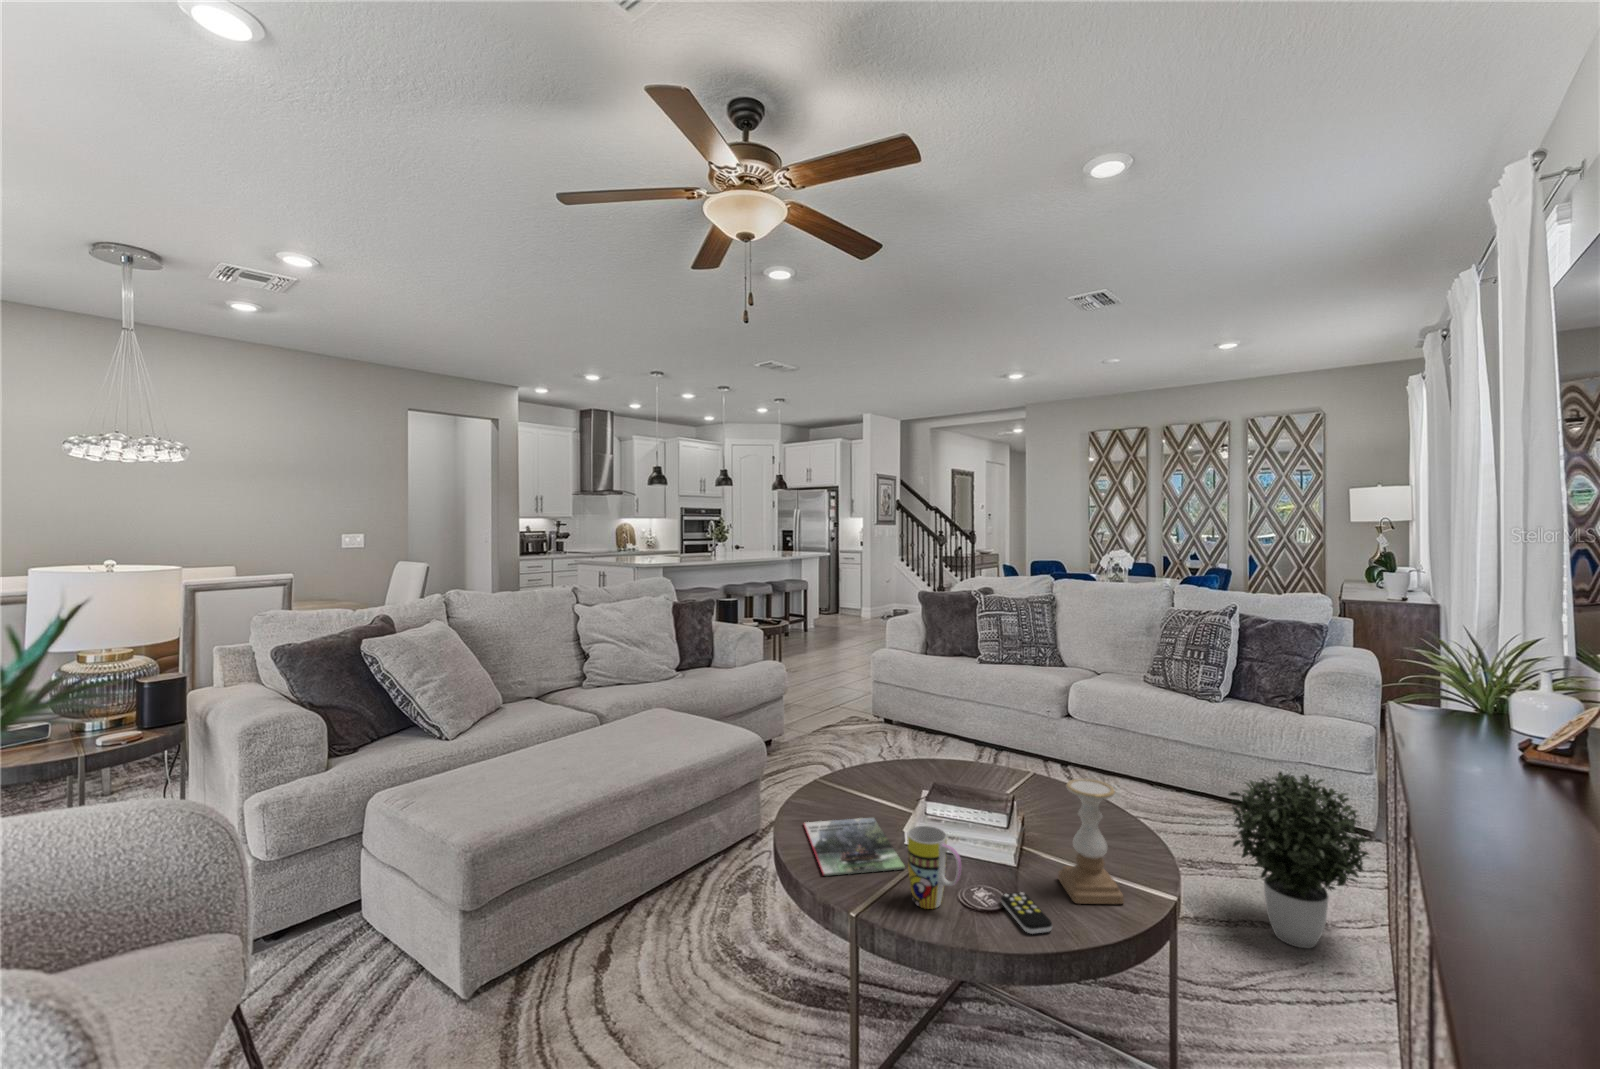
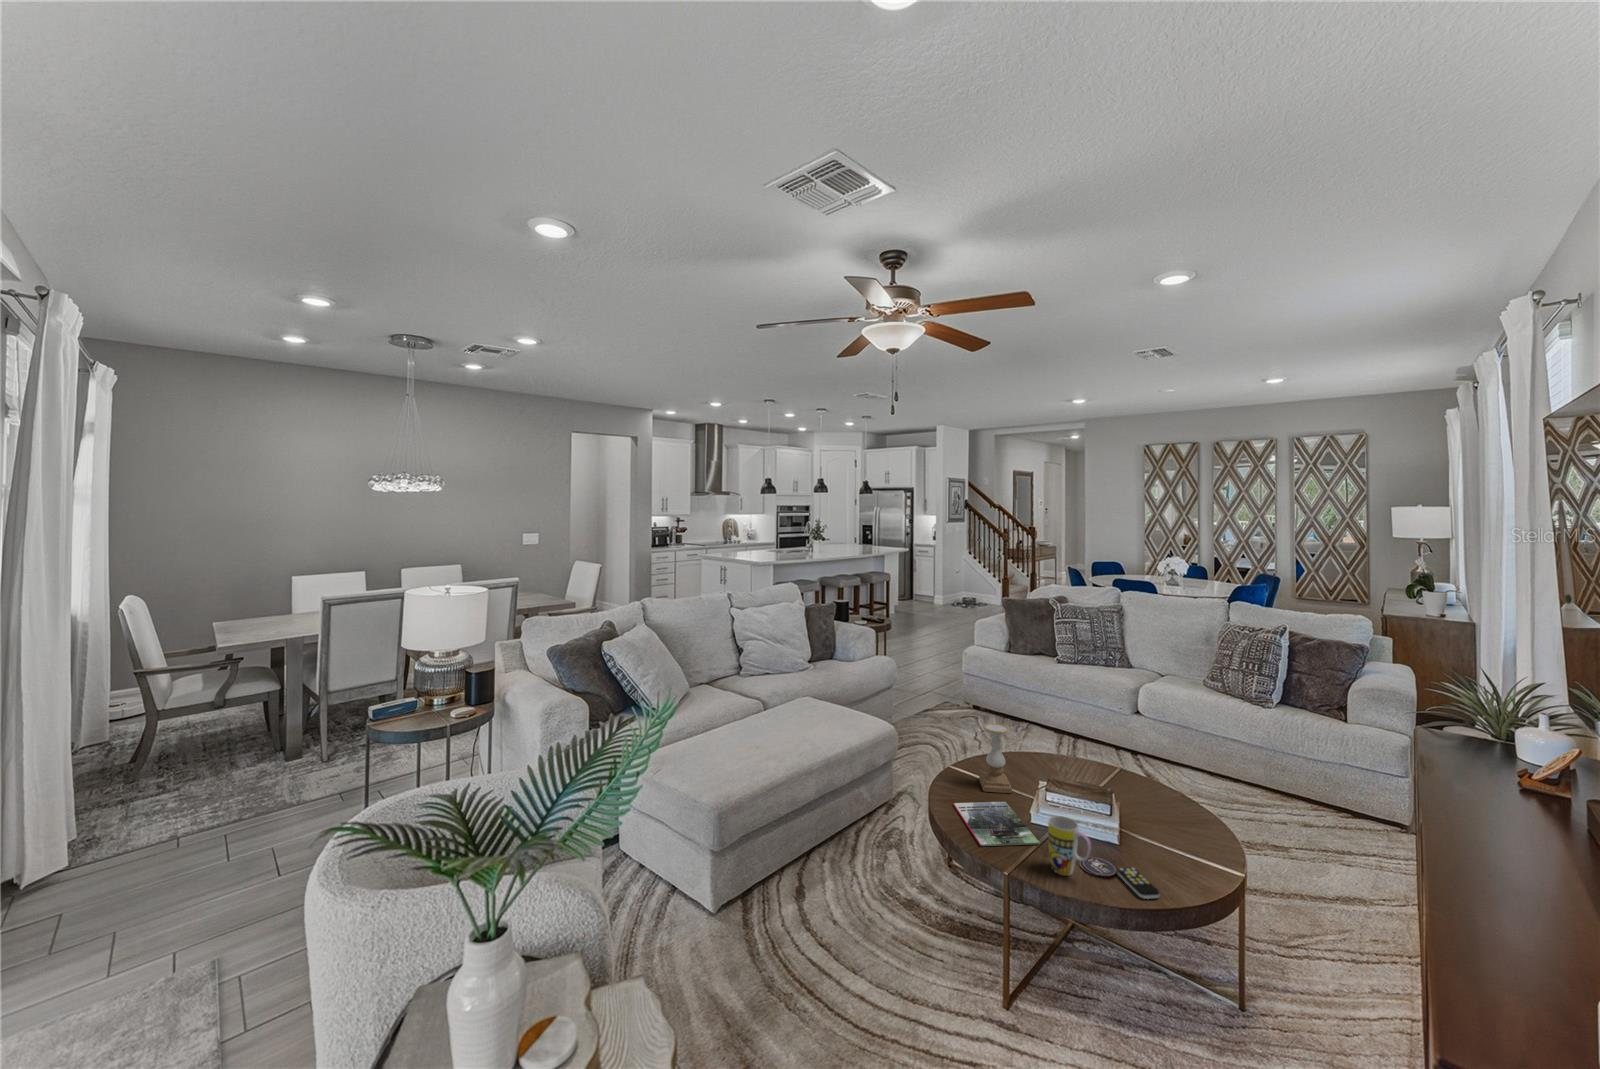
potted plant: present [1229,772,1369,948] -> none [1284,779,1406,919]
candle holder: present [1058,779,1124,904] -> present [979,723,1012,793]

